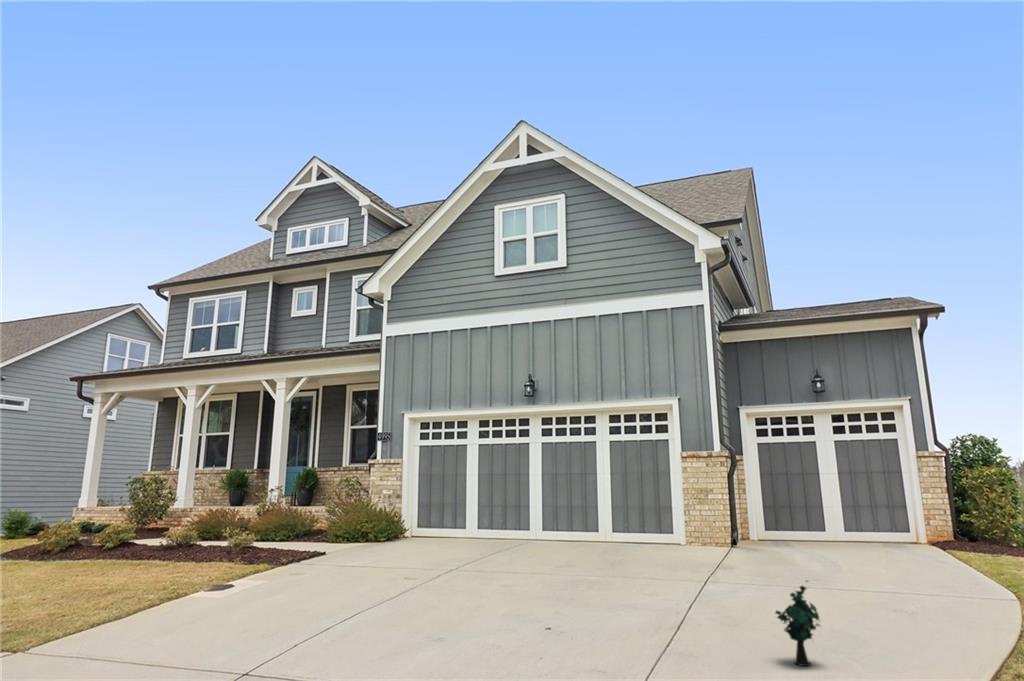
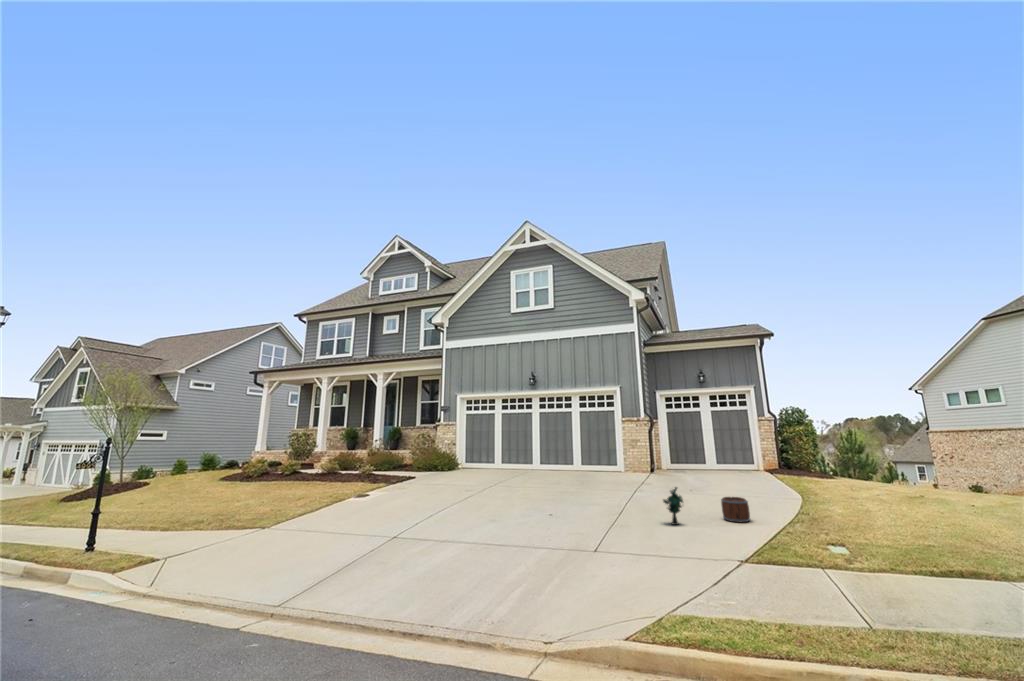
bucket: none [893,605,957,661] -> present [721,497,750,522]

